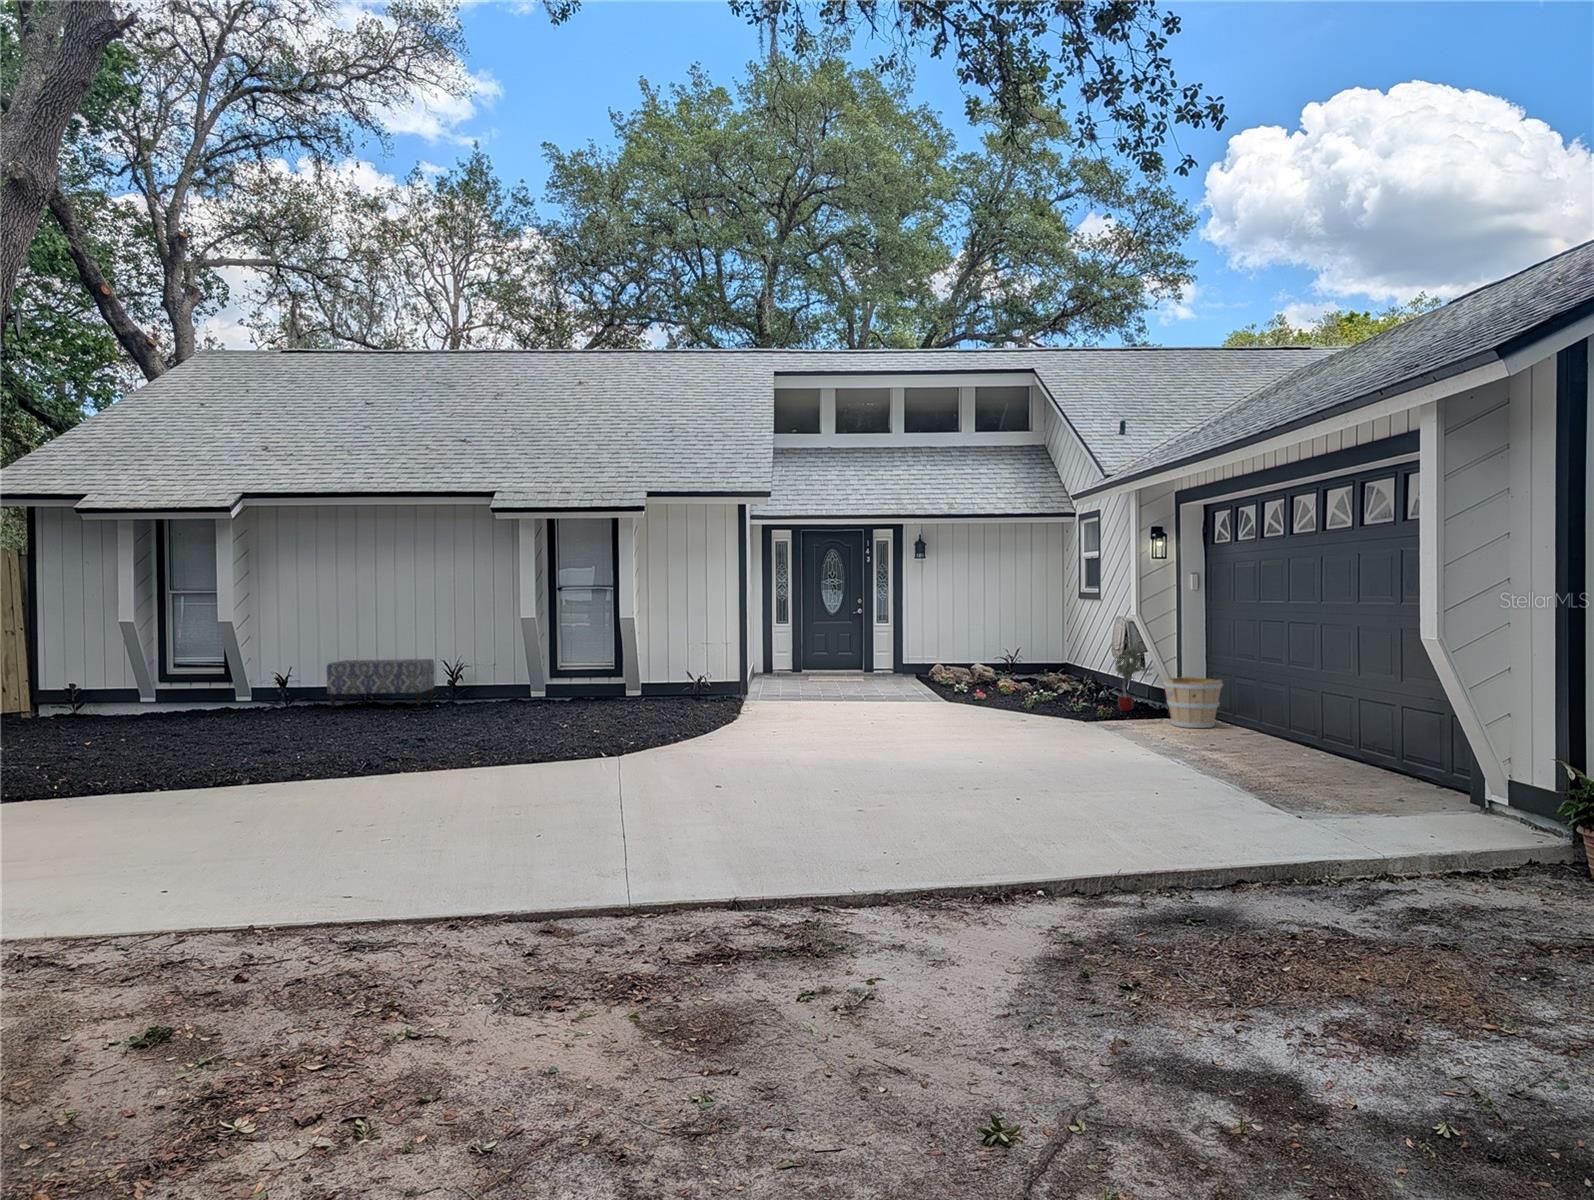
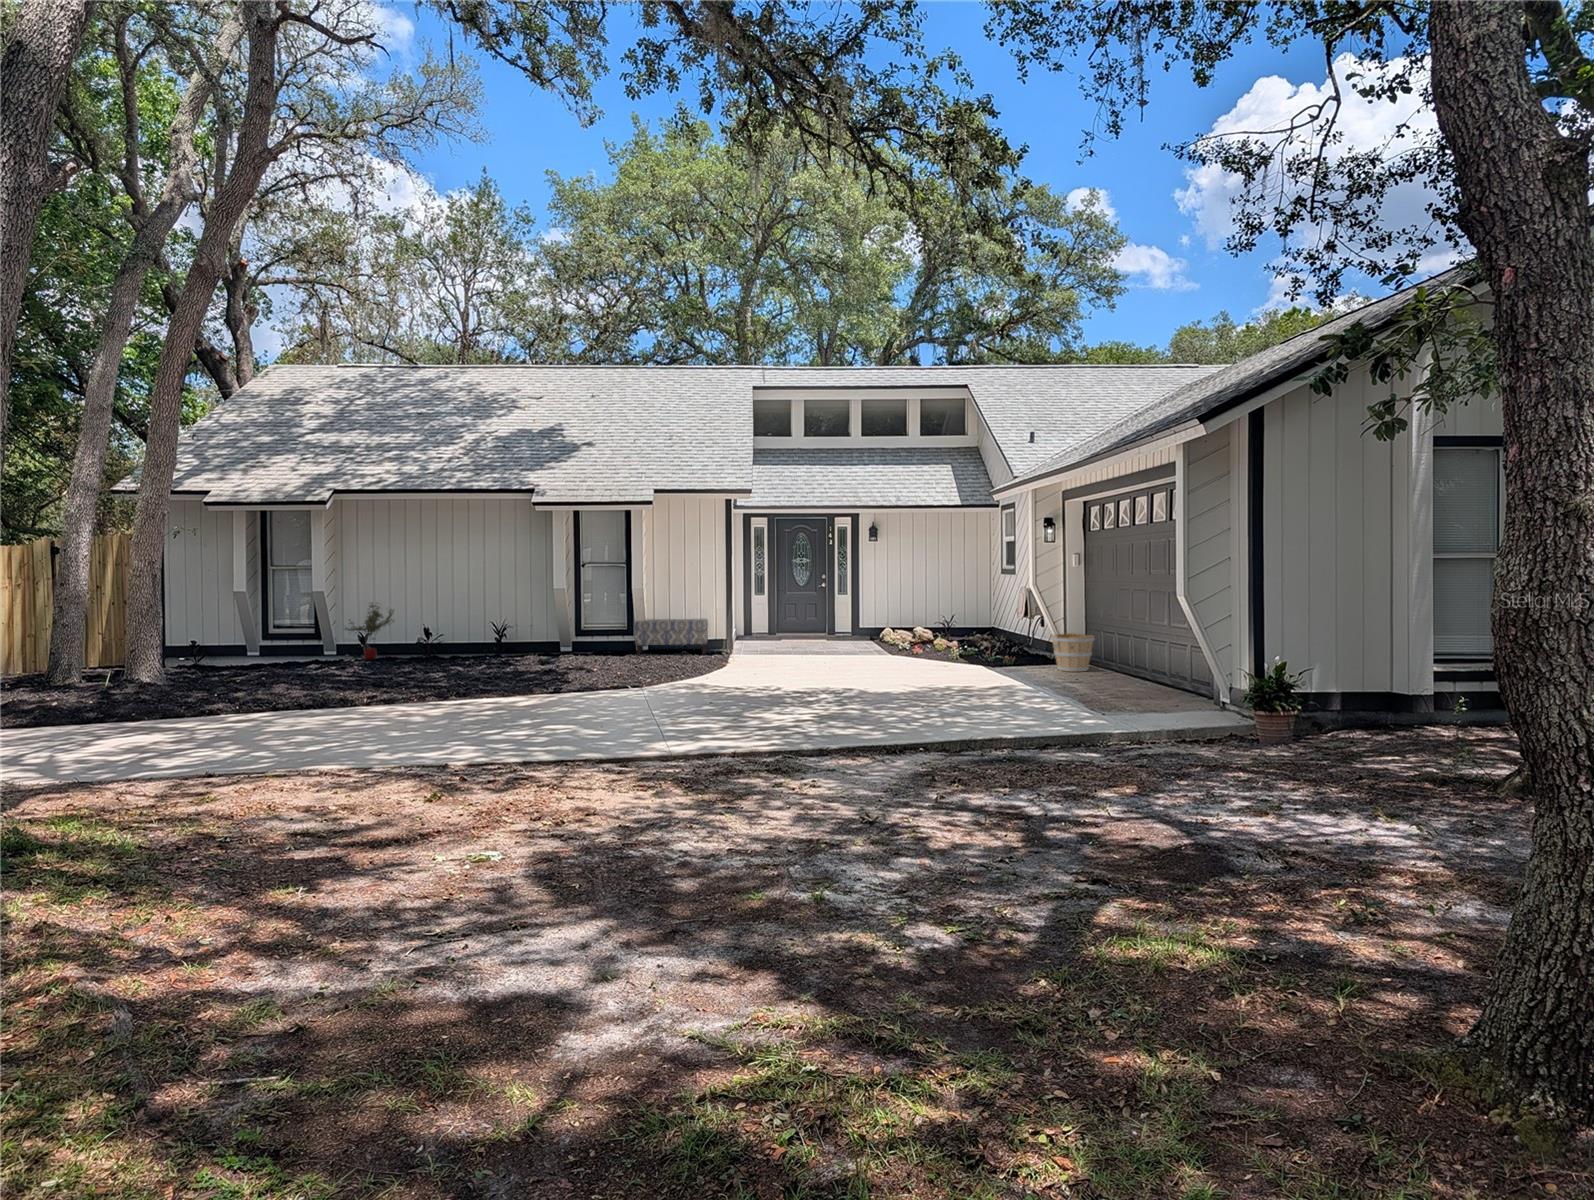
potted tree: present [1114,637,1154,711] -> present [345,603,394,660]
bench: present [326,659,435,707] -> present [634,619,708,655]

